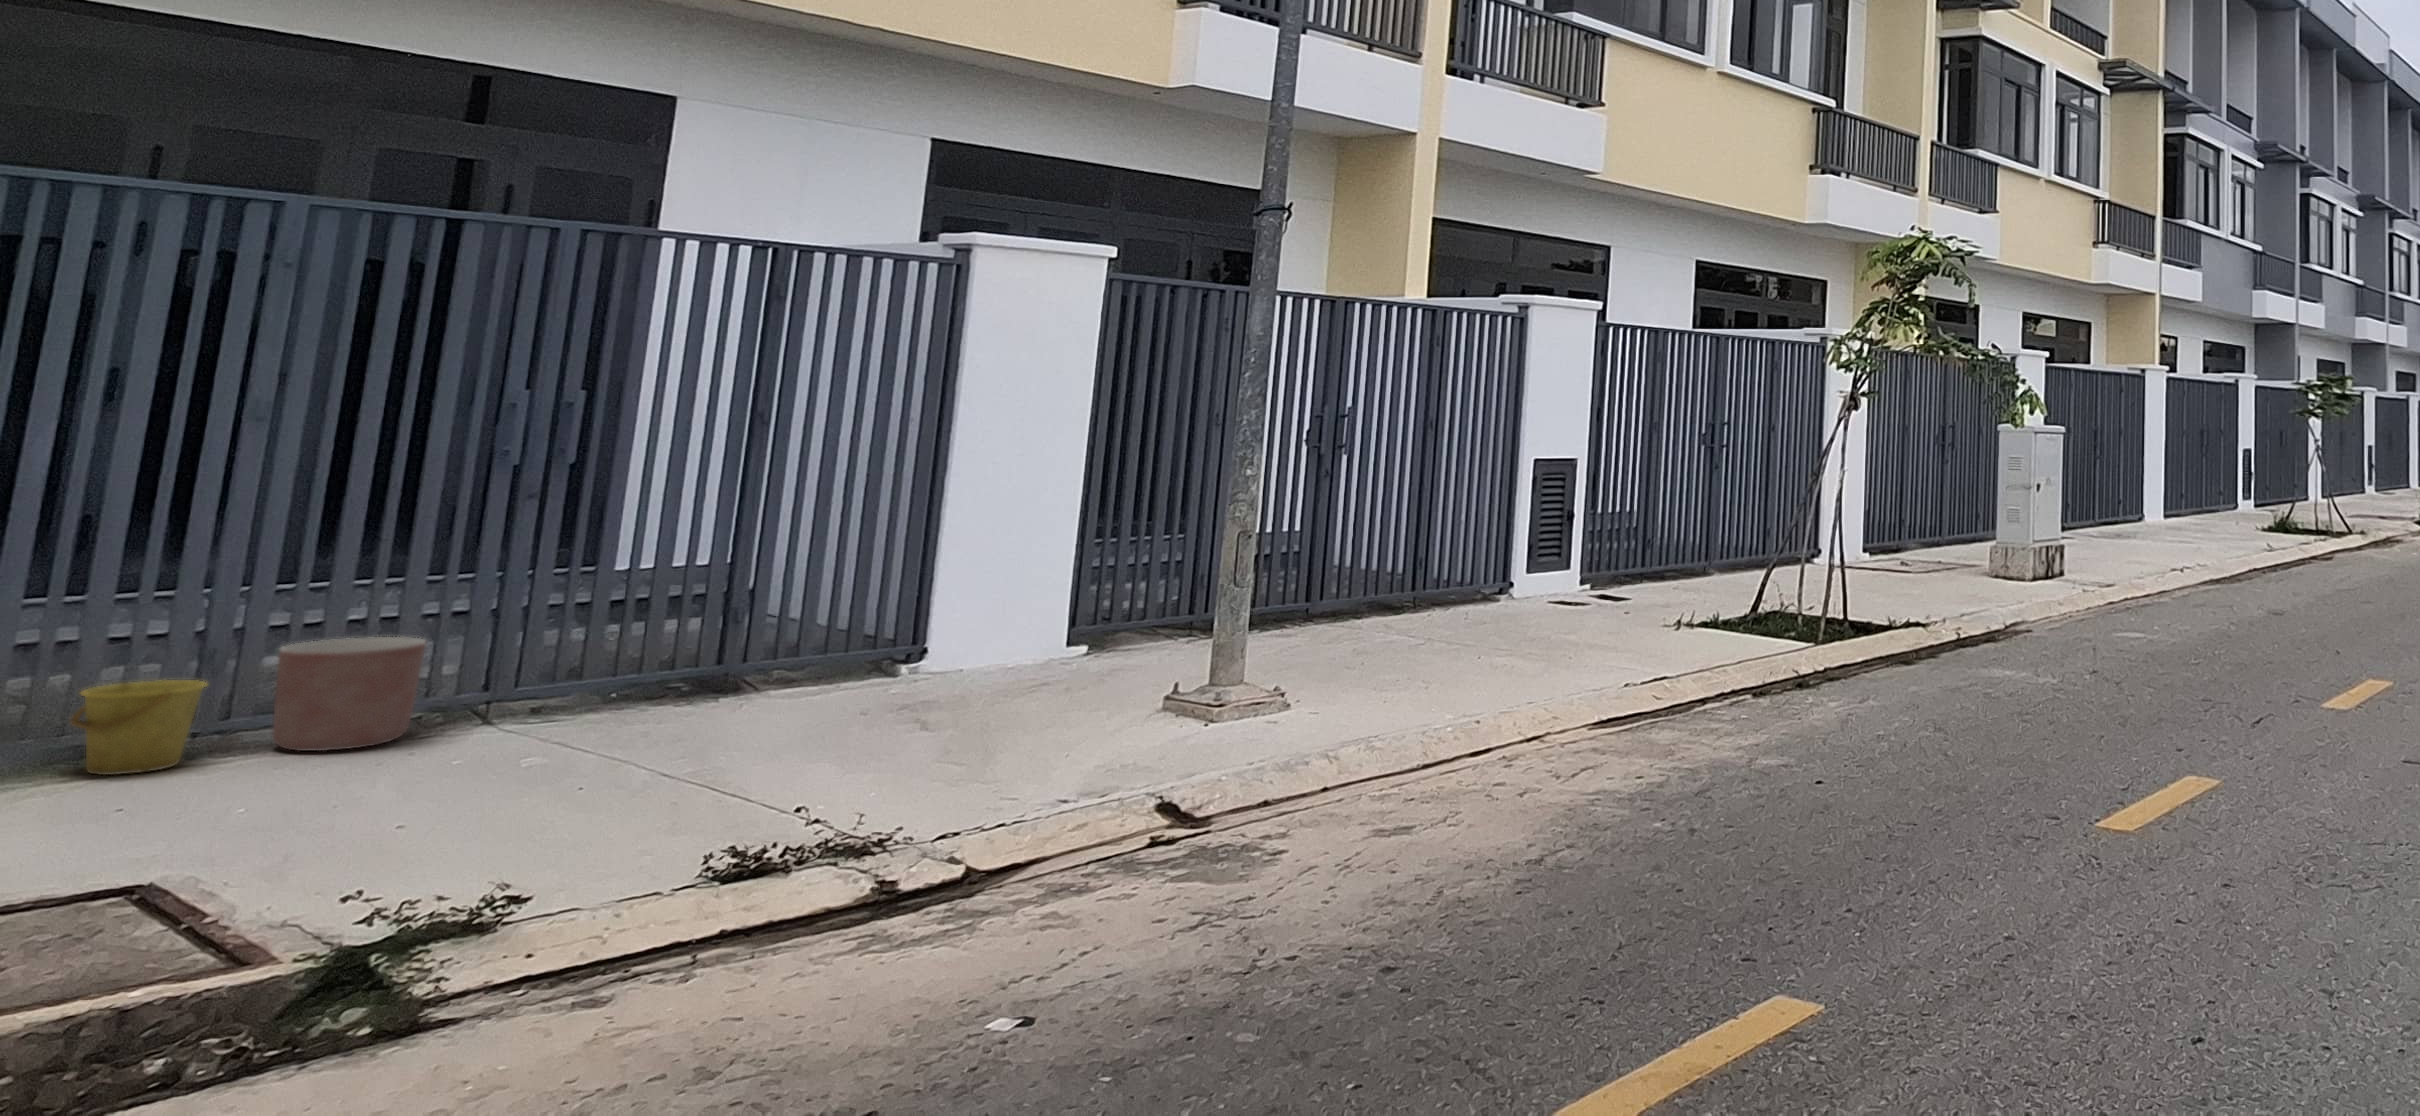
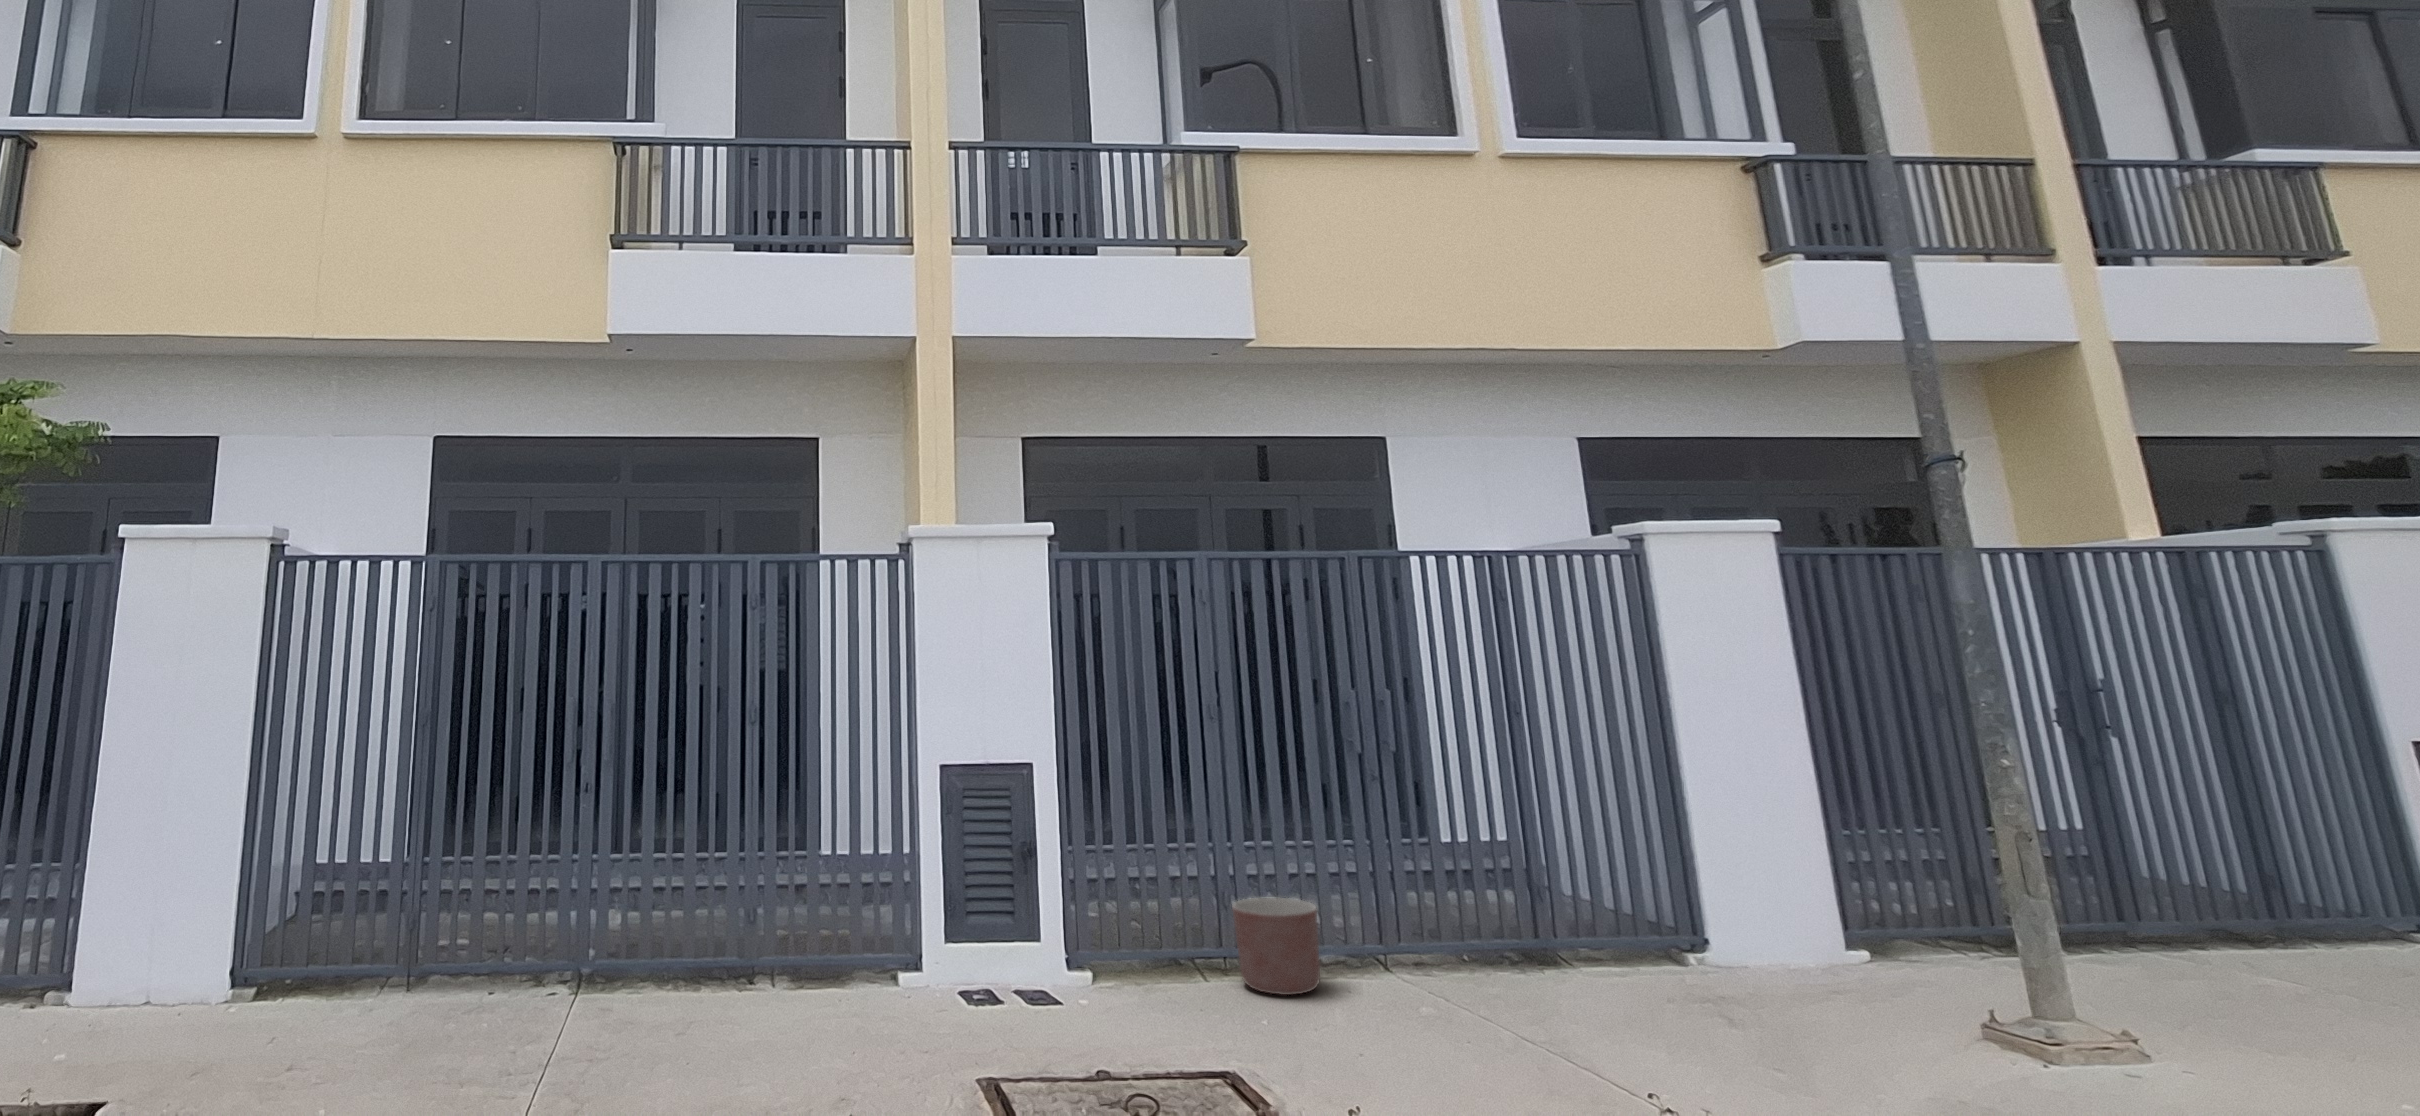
bucket: present [71,680,207,775] -> none [1134,923,1199,997]

